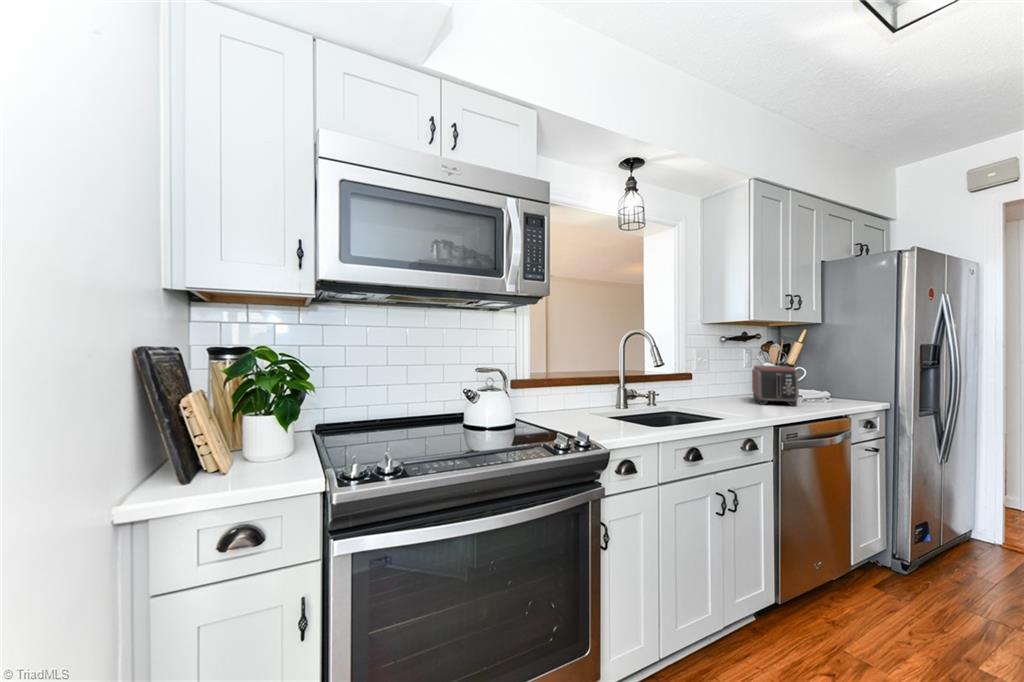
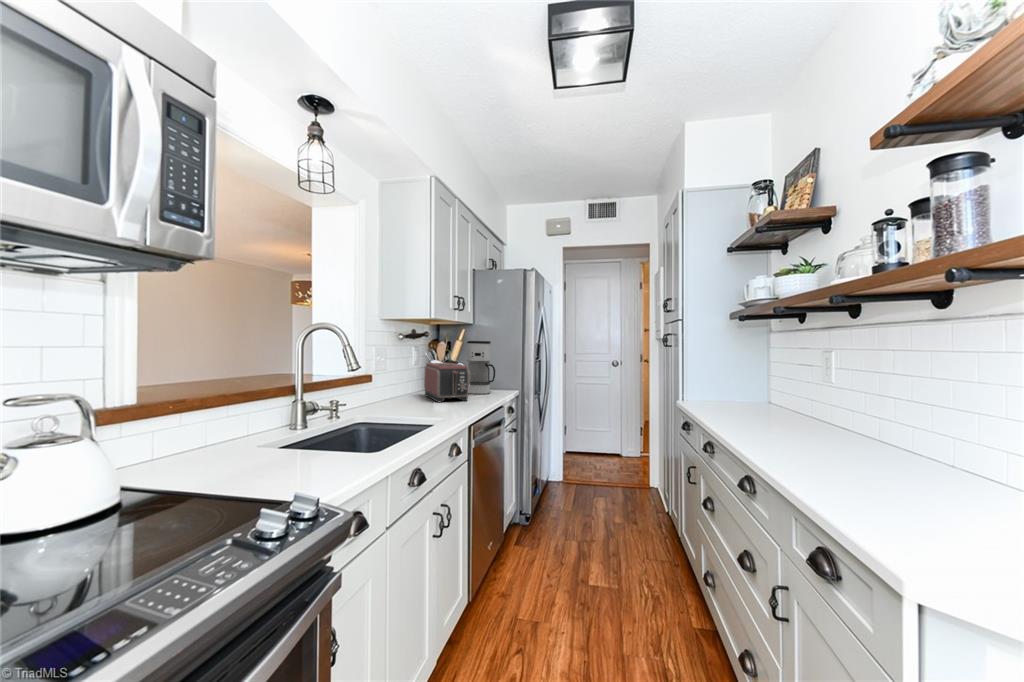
coffee maker: none [806,342,848,403] -> present [467,341,495,394]

